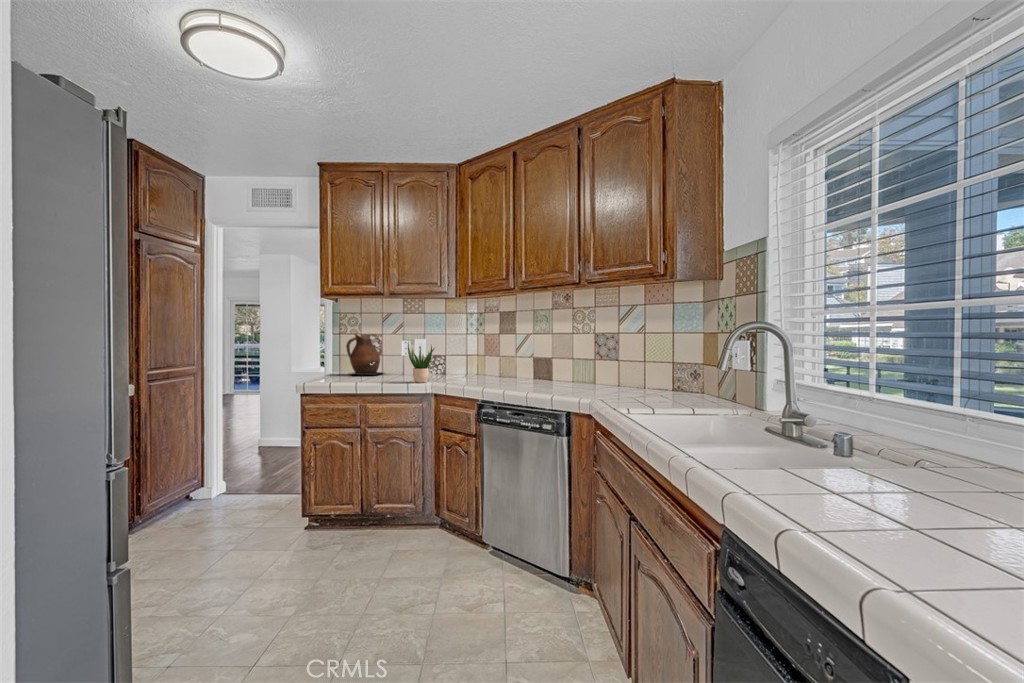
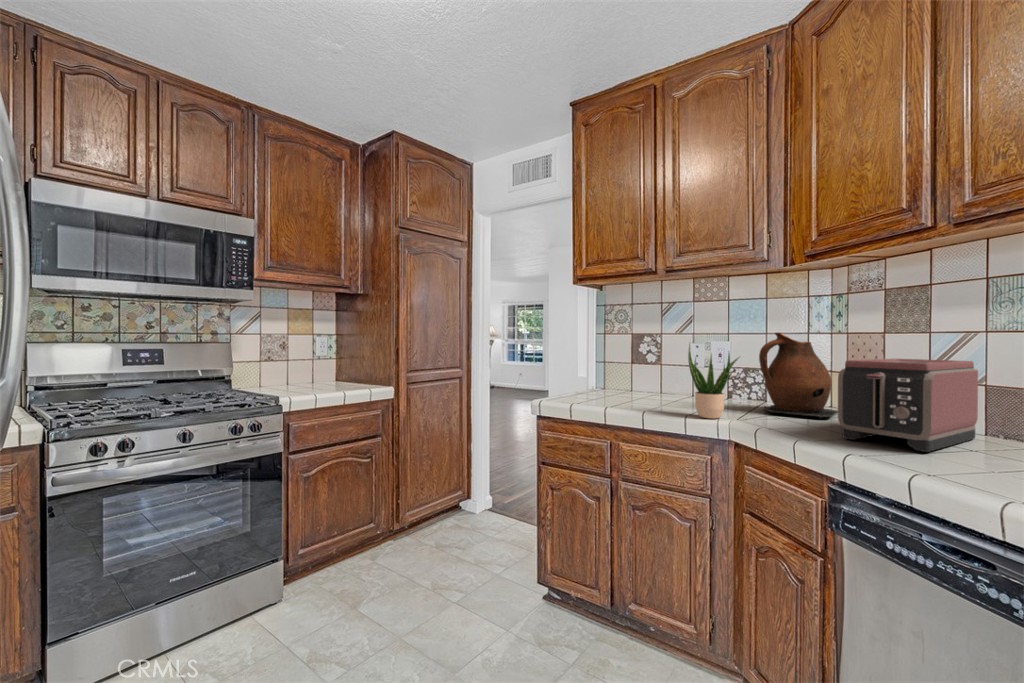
ceramic pitcher: present [346,334,382,375] -> present [759,333,838,418]
toaster: none [481,346,530,385] -> present [838,359,978,452]

